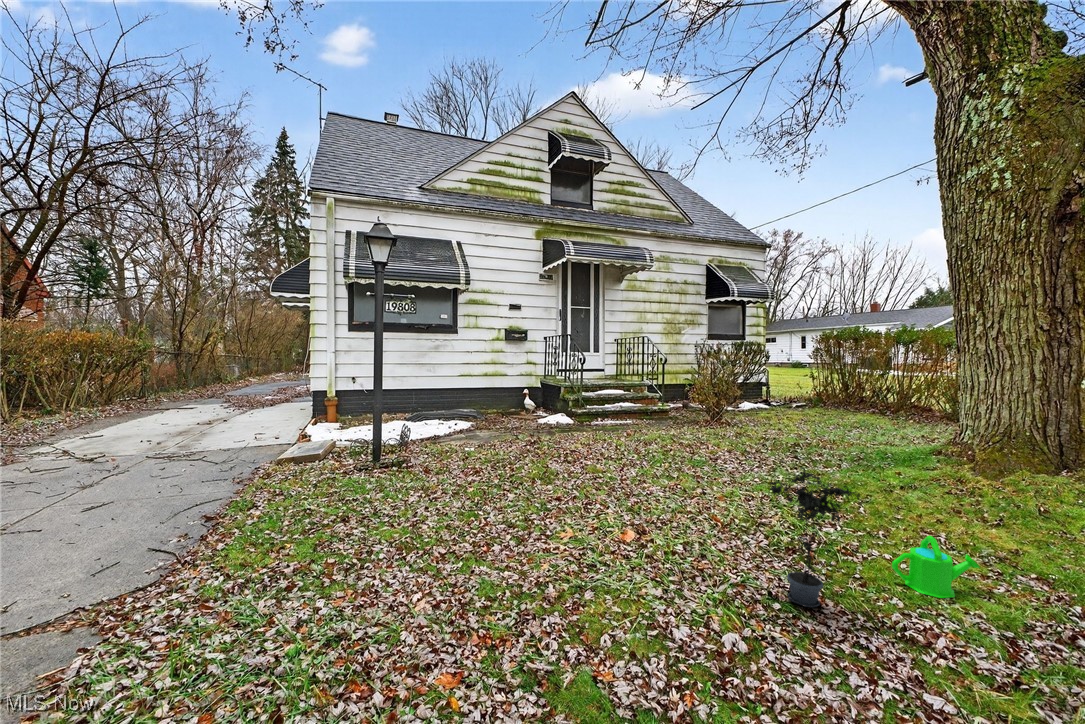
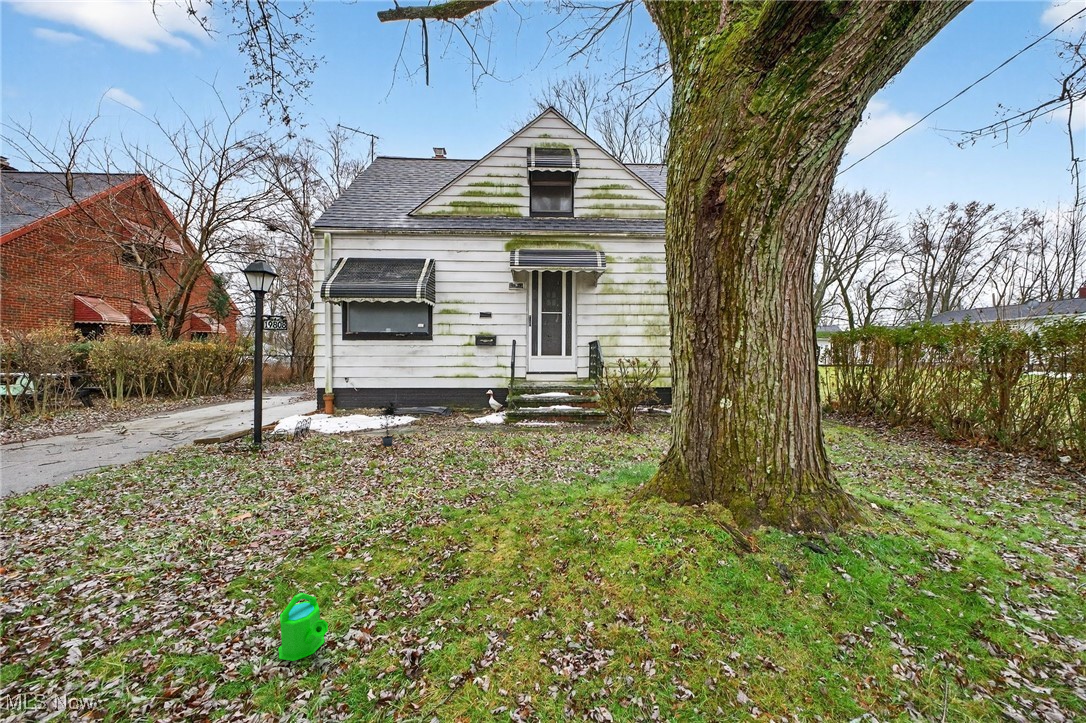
potted plant: present [770,468,860,607] -> present [379,401,399,446]

